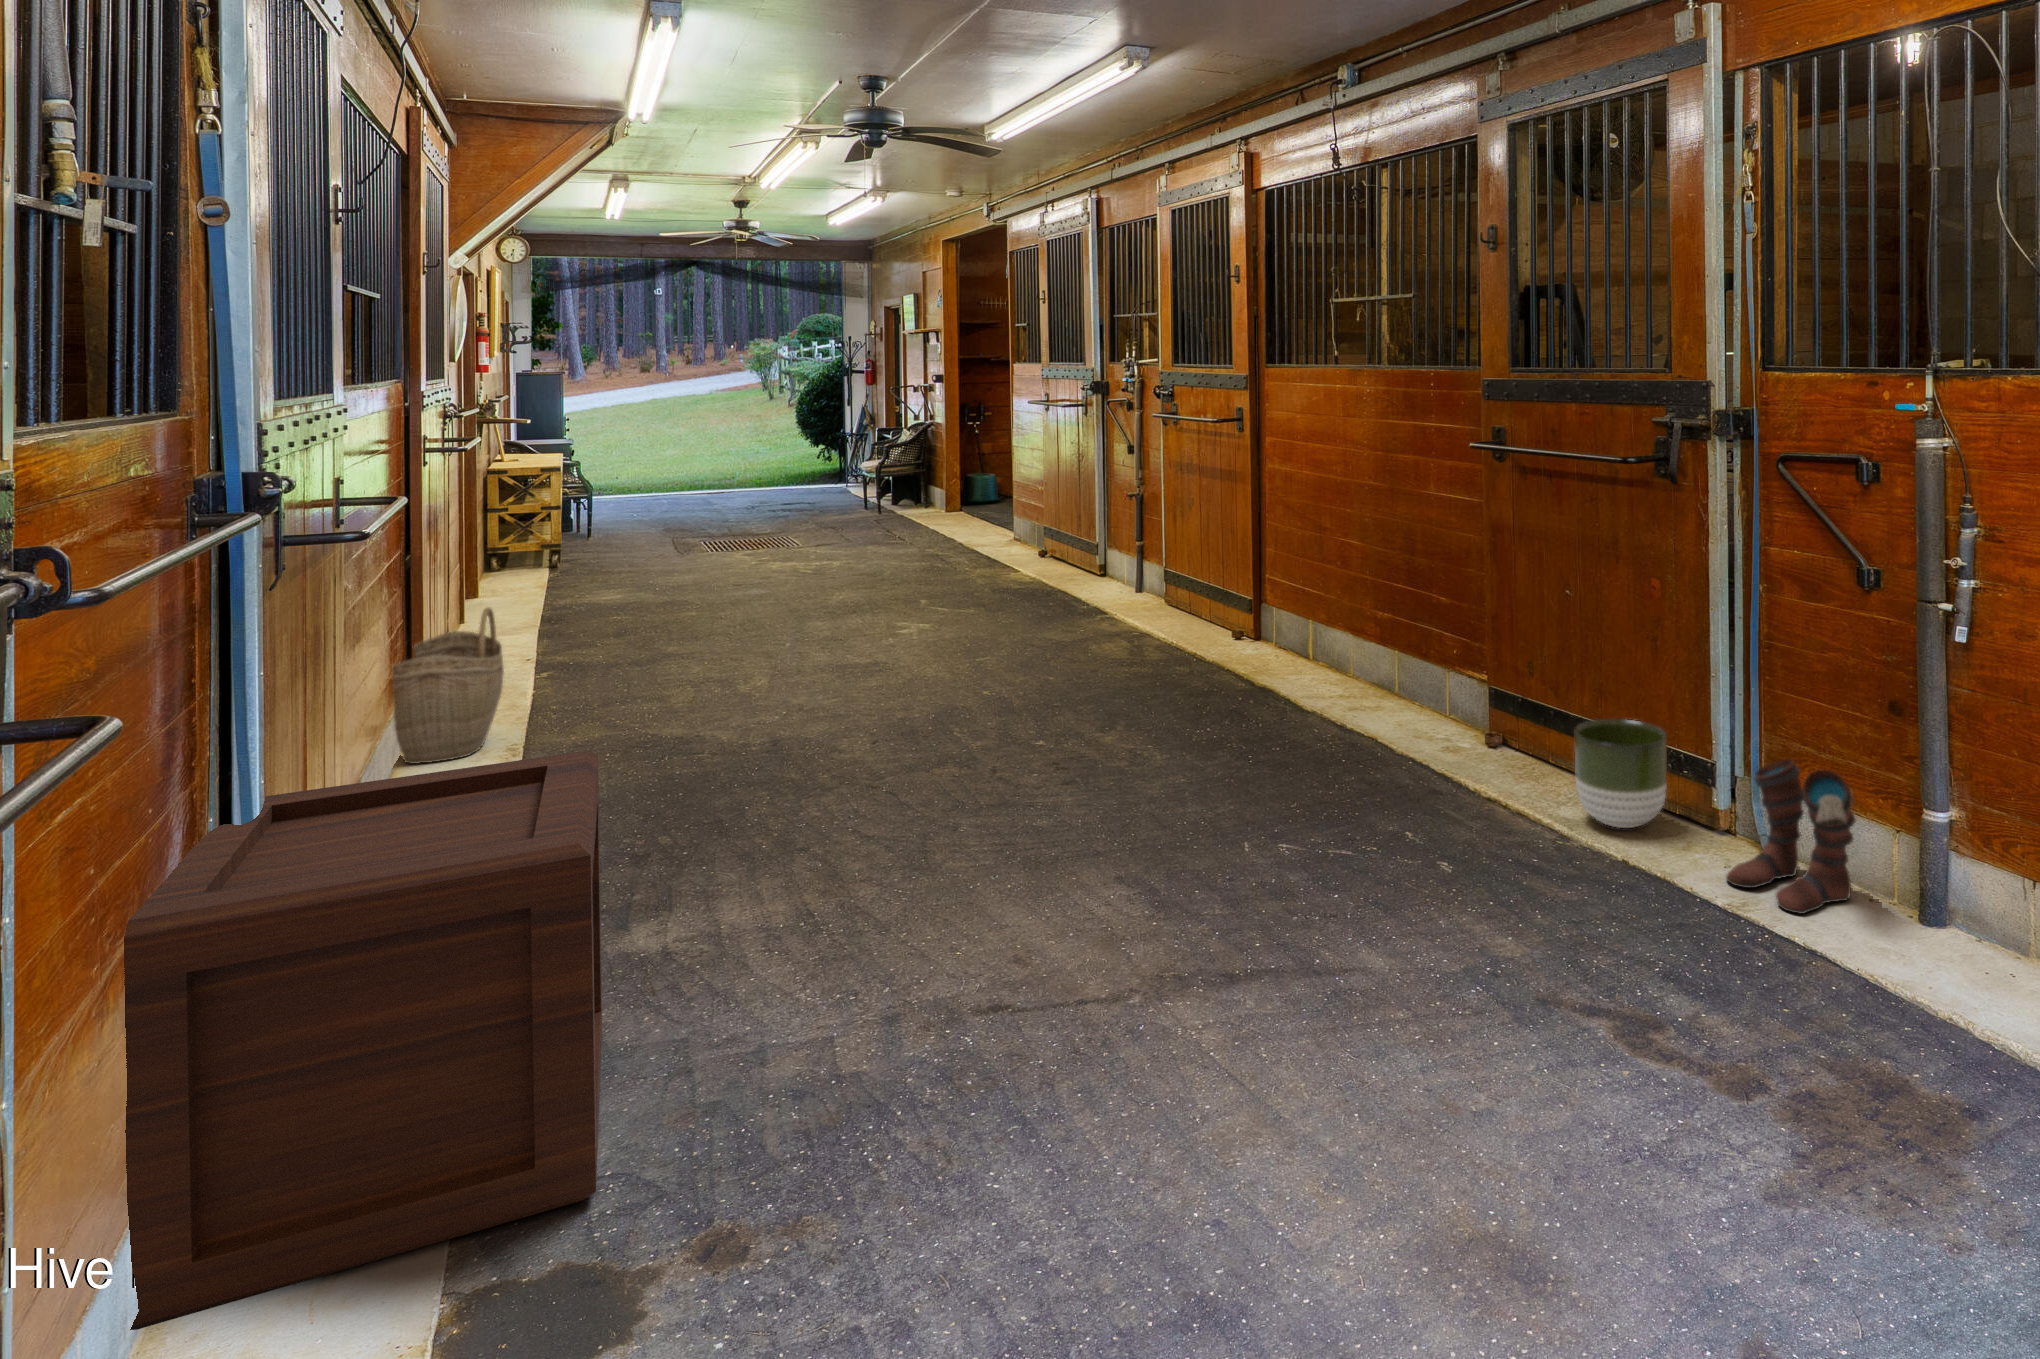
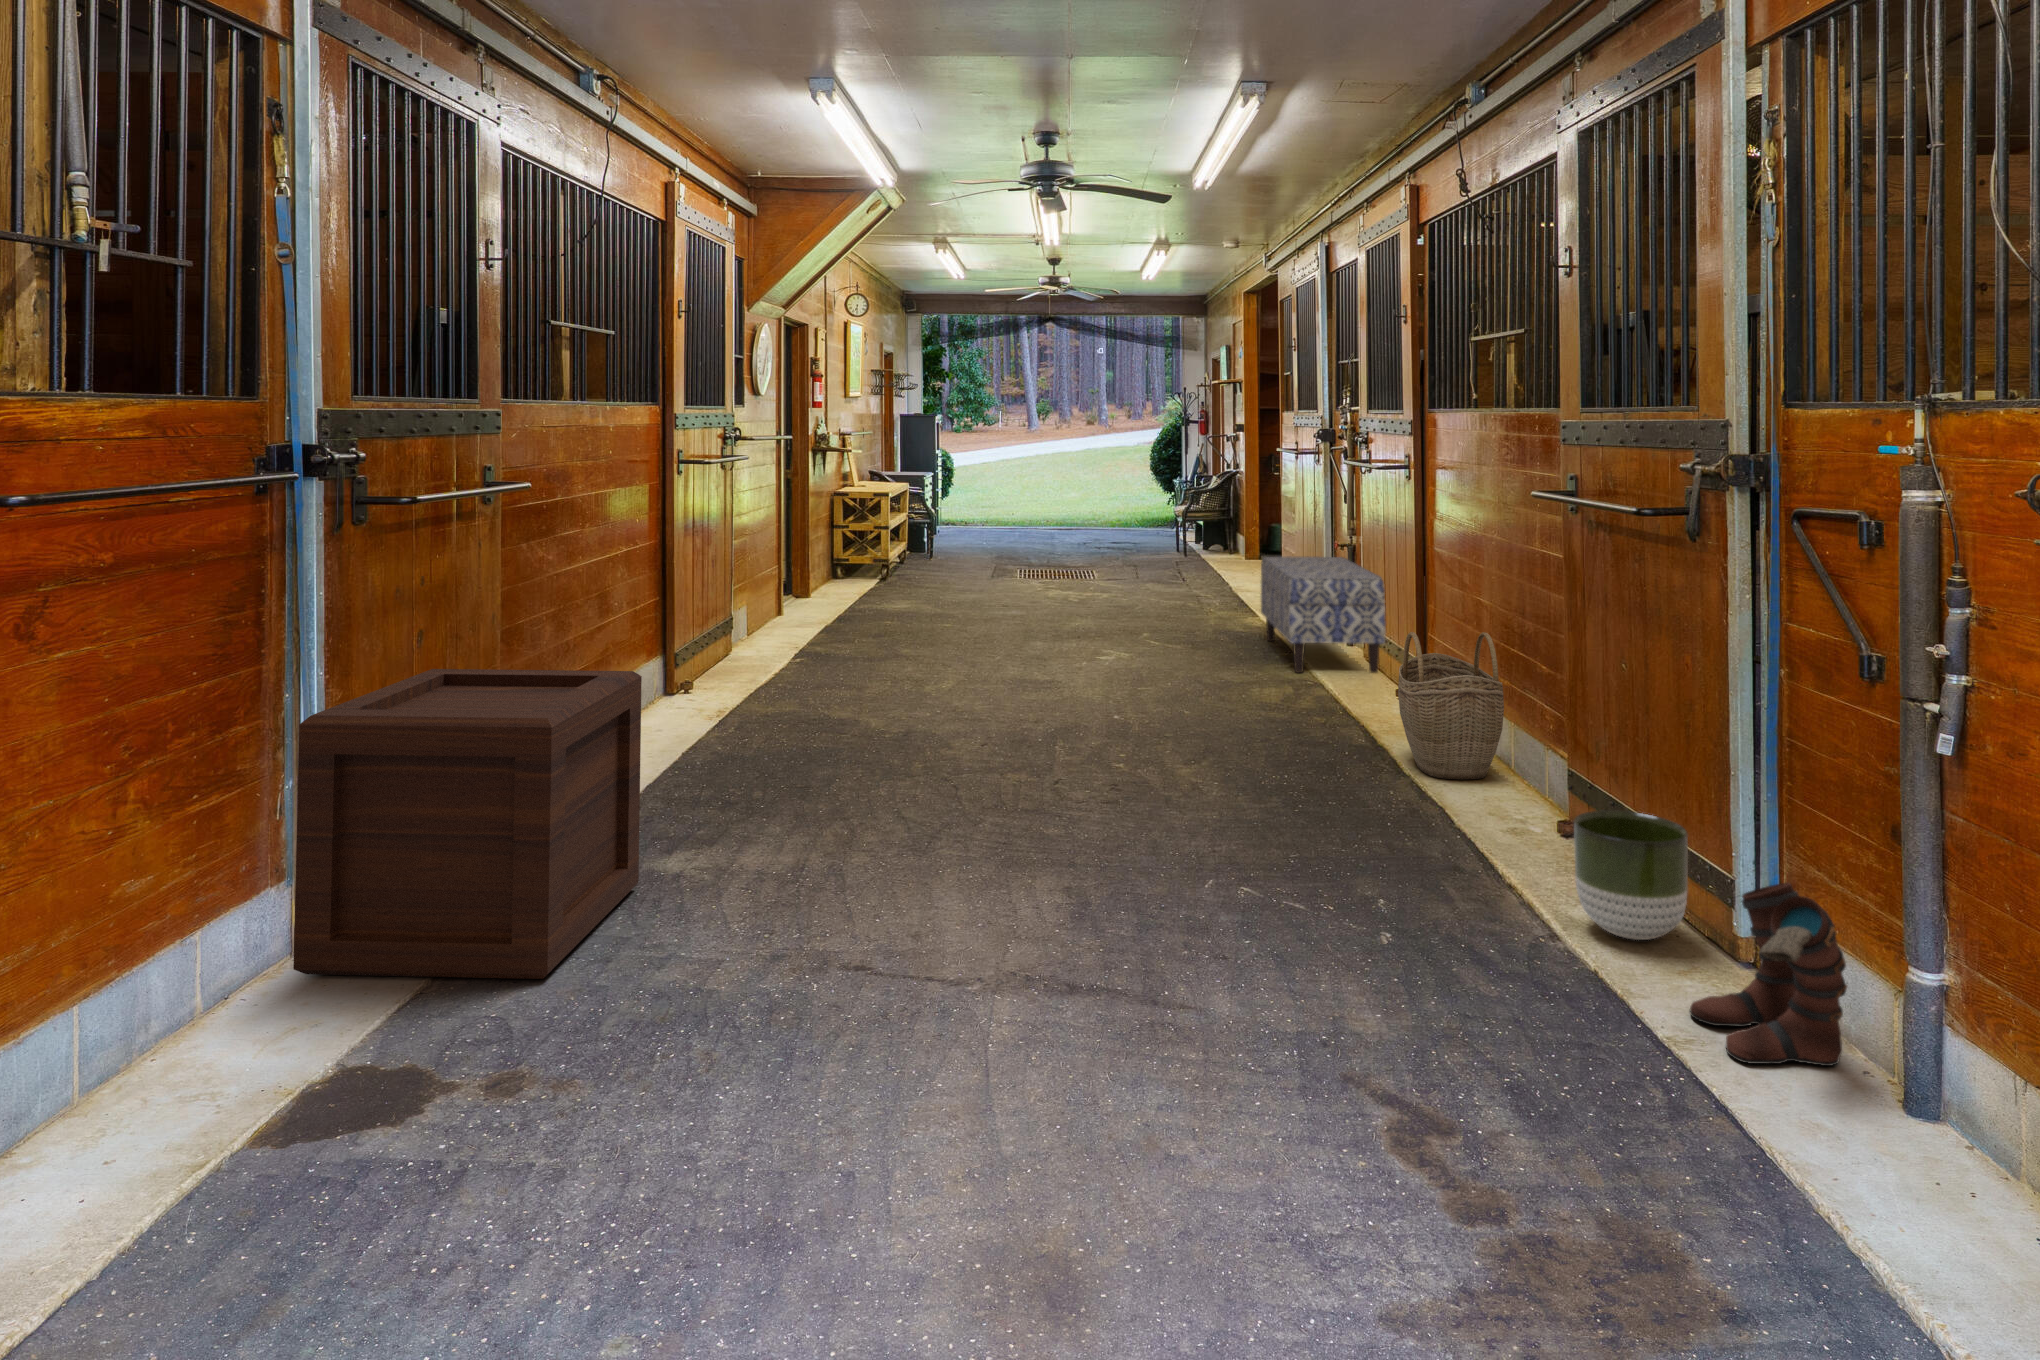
bench: none [1049,507,1197,625] -> present [1261,557,1386,673]
woven basket: present [393,607,504,764] -> present [1398,632,1504,780]

